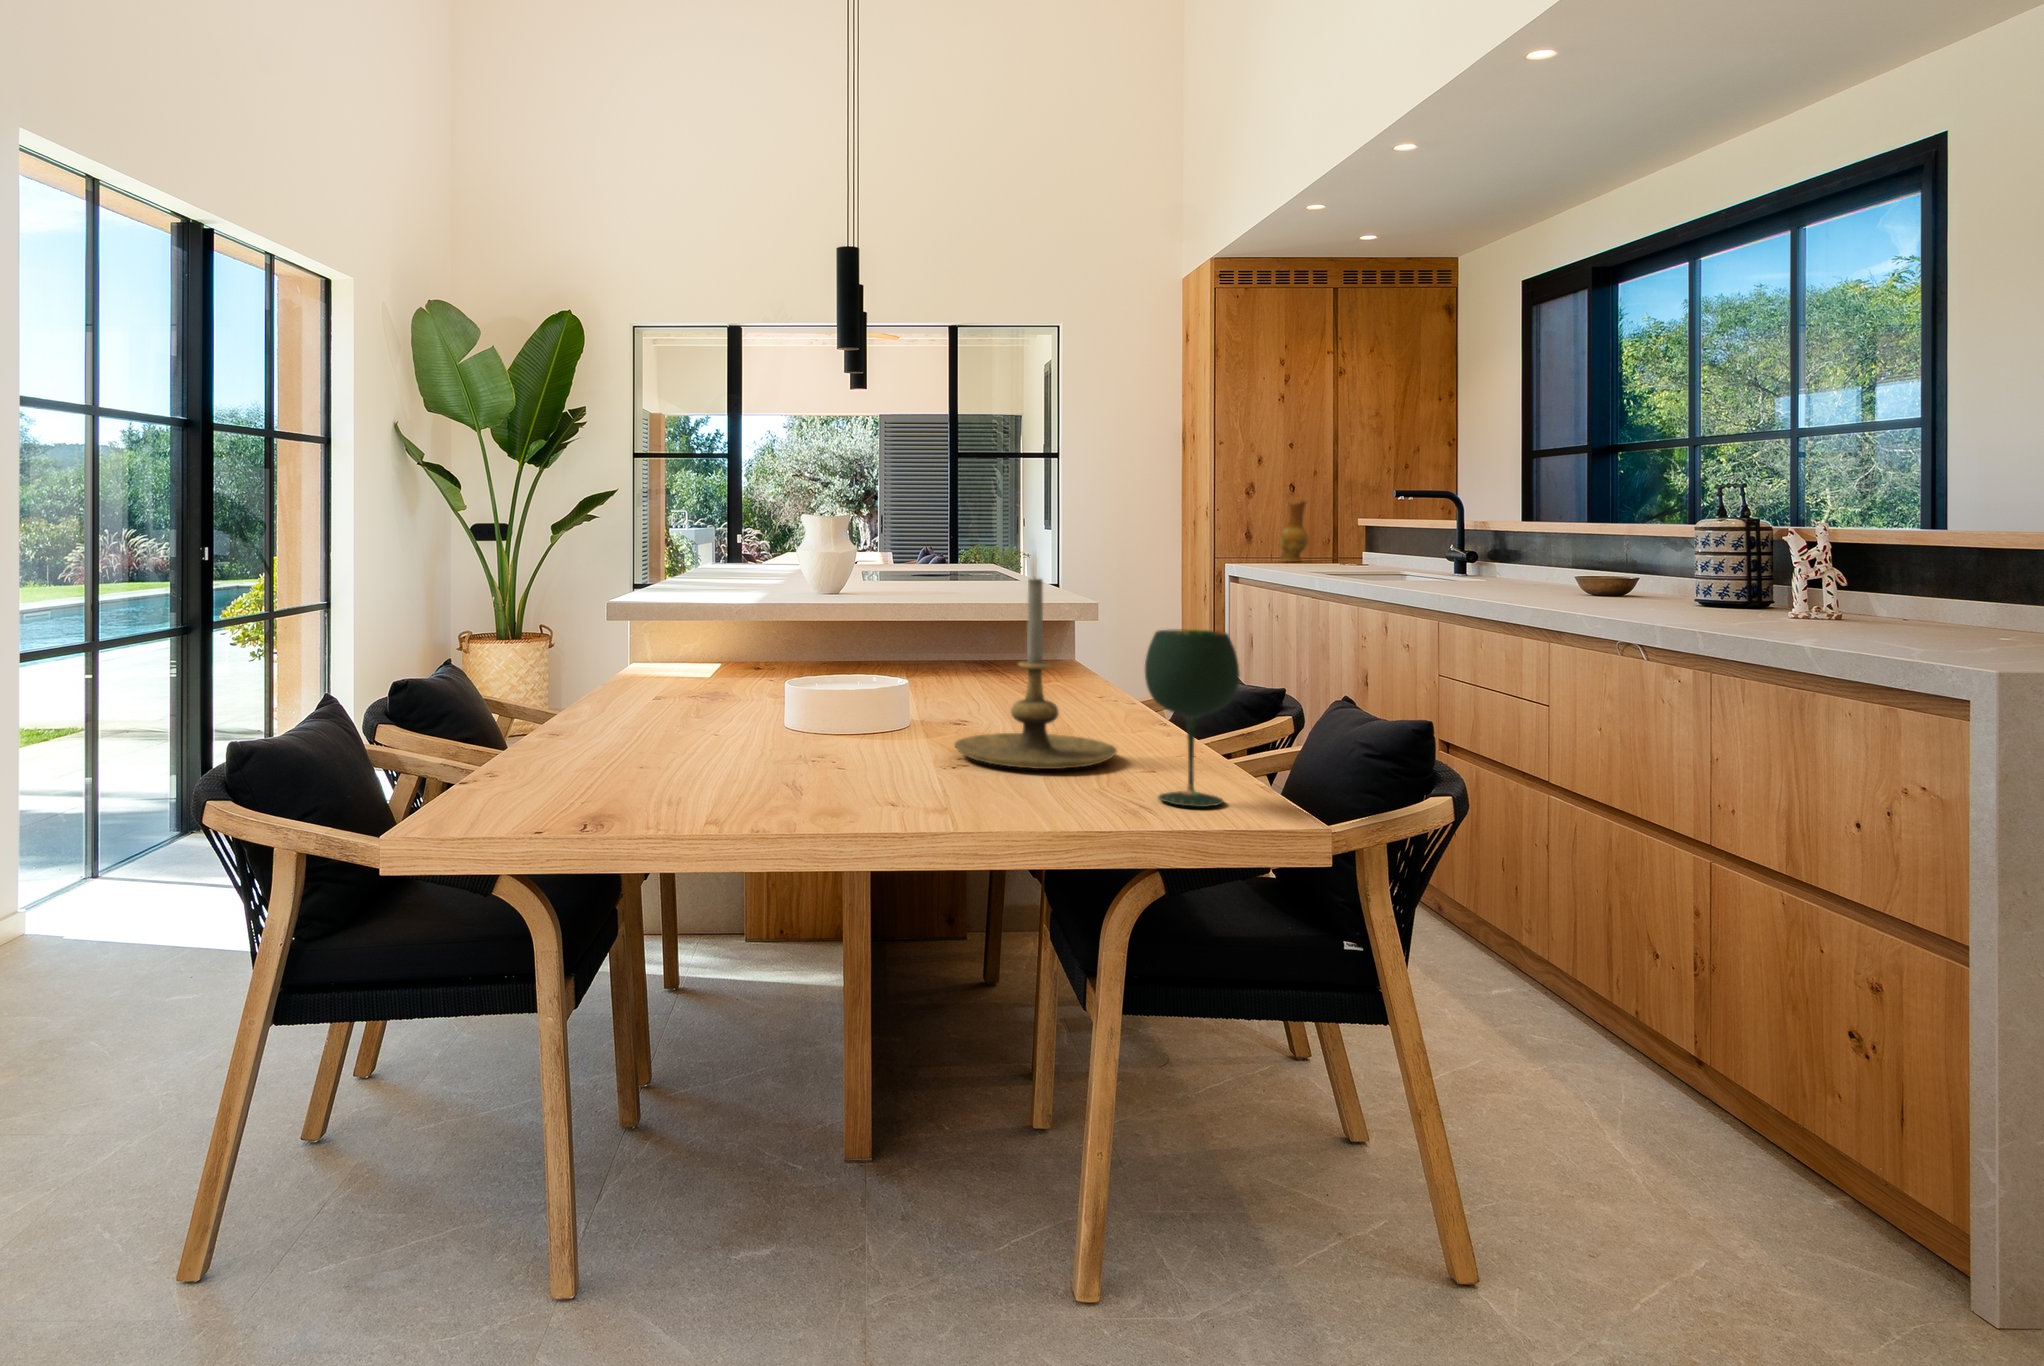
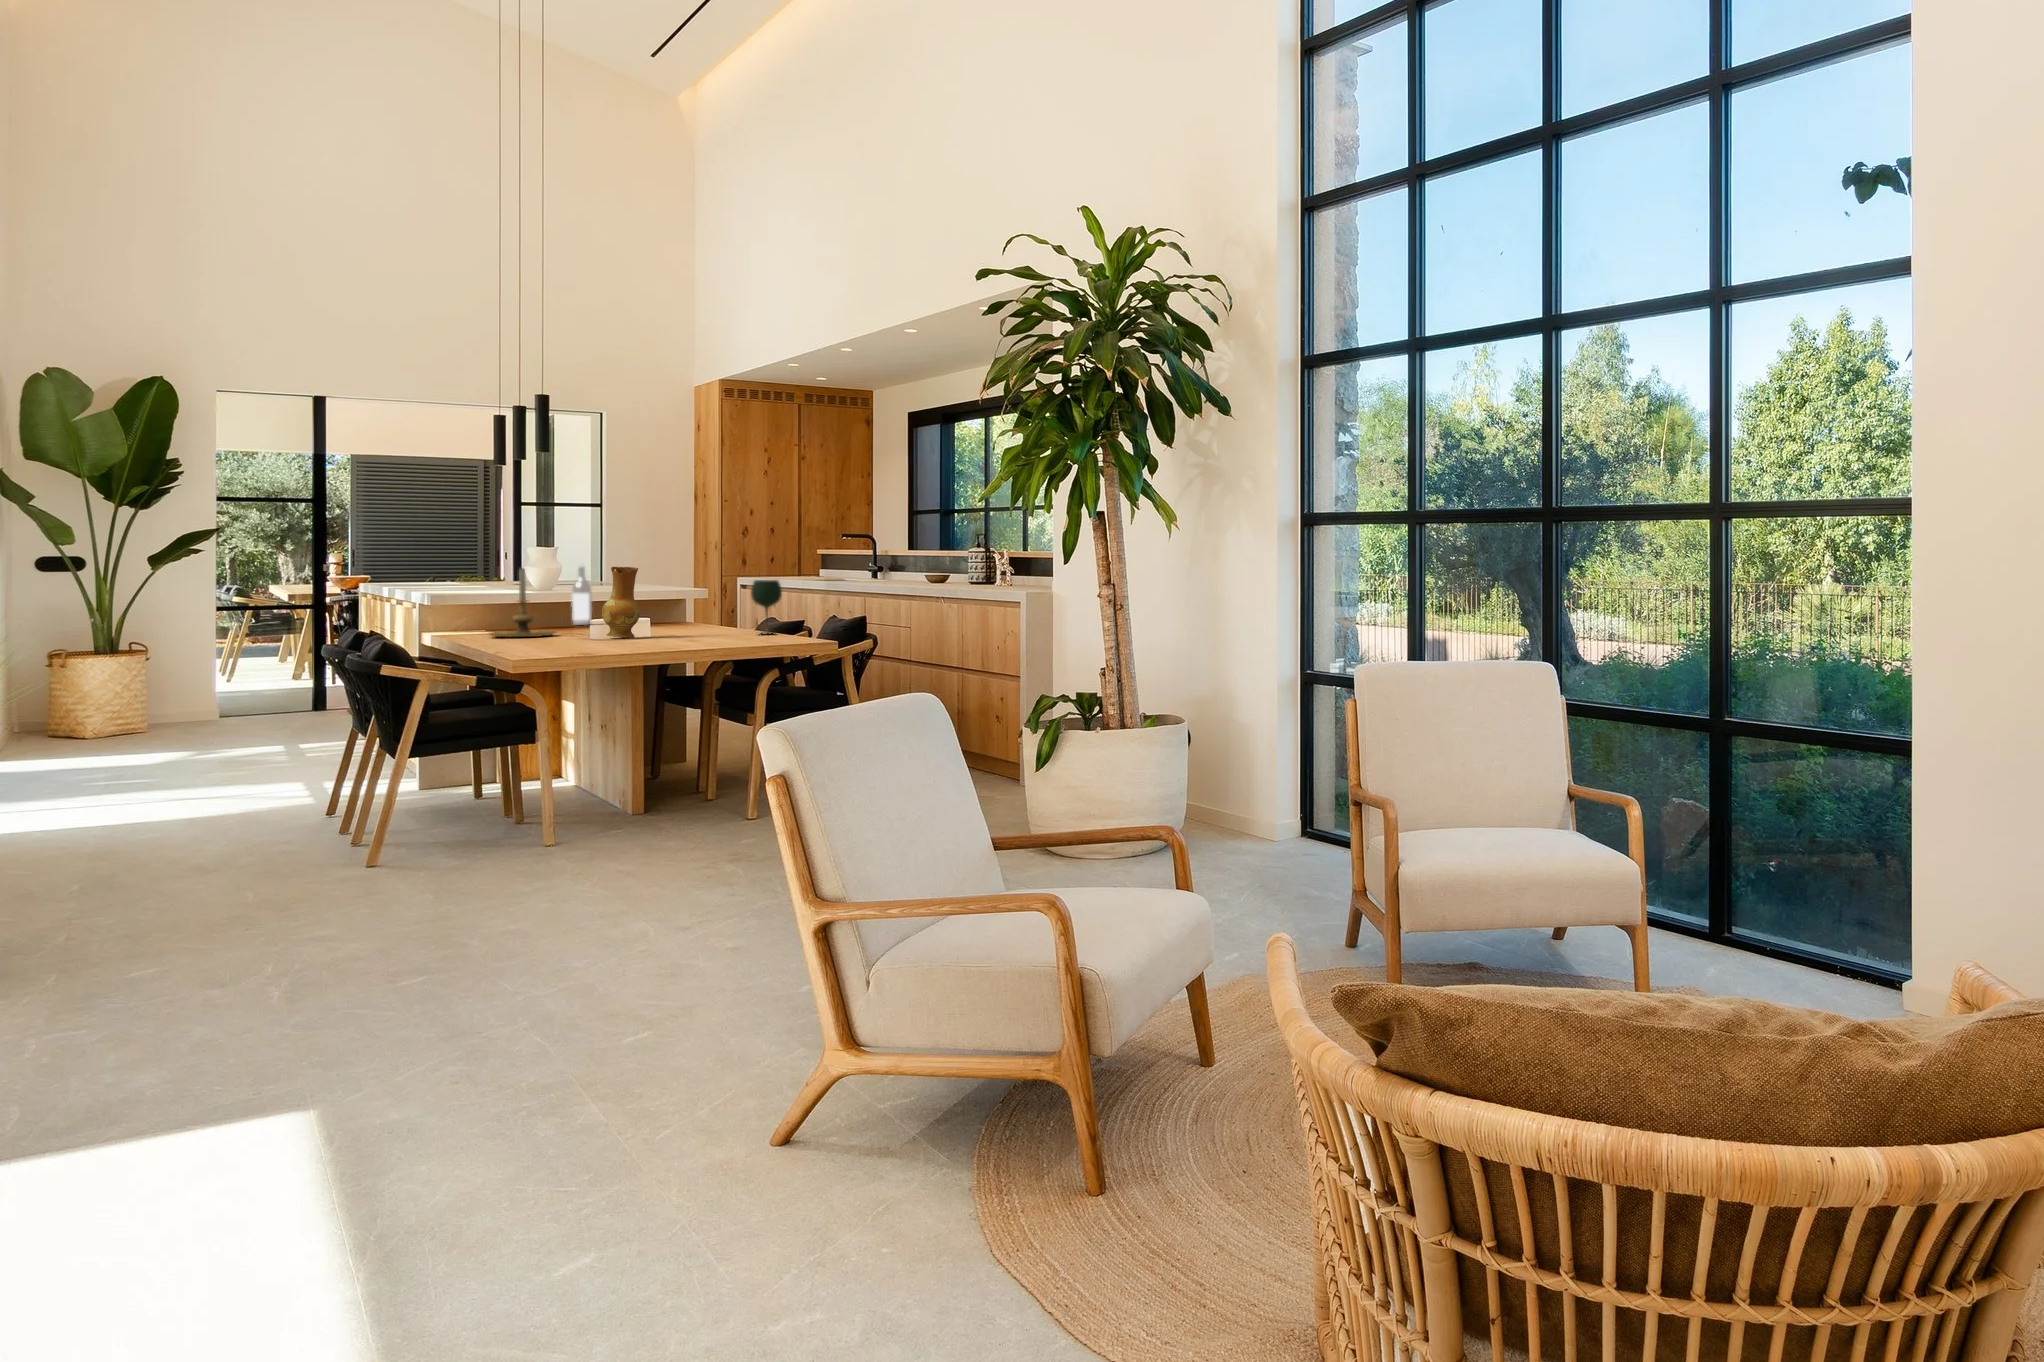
ceramic jug: present [1280,501,1308,562] -> present [602,567,640,638]
wine bottle: none [882,547,914,664] -> present [572,562,592,625]
candle holder: present [954,578,1117,769] -> present [490,568,555,637]

